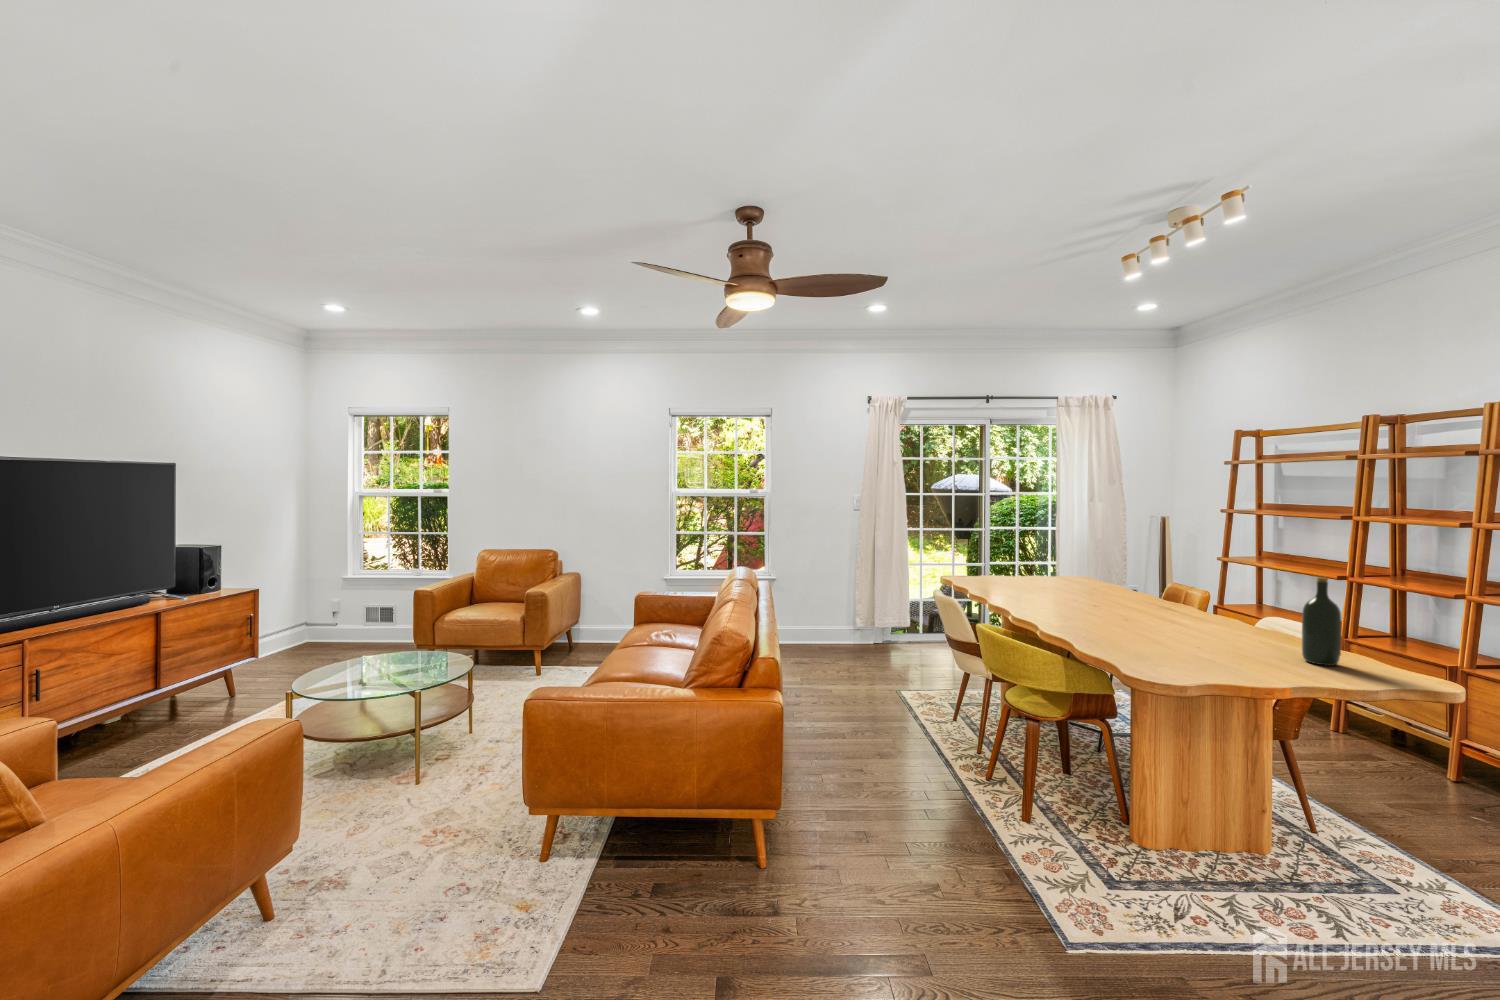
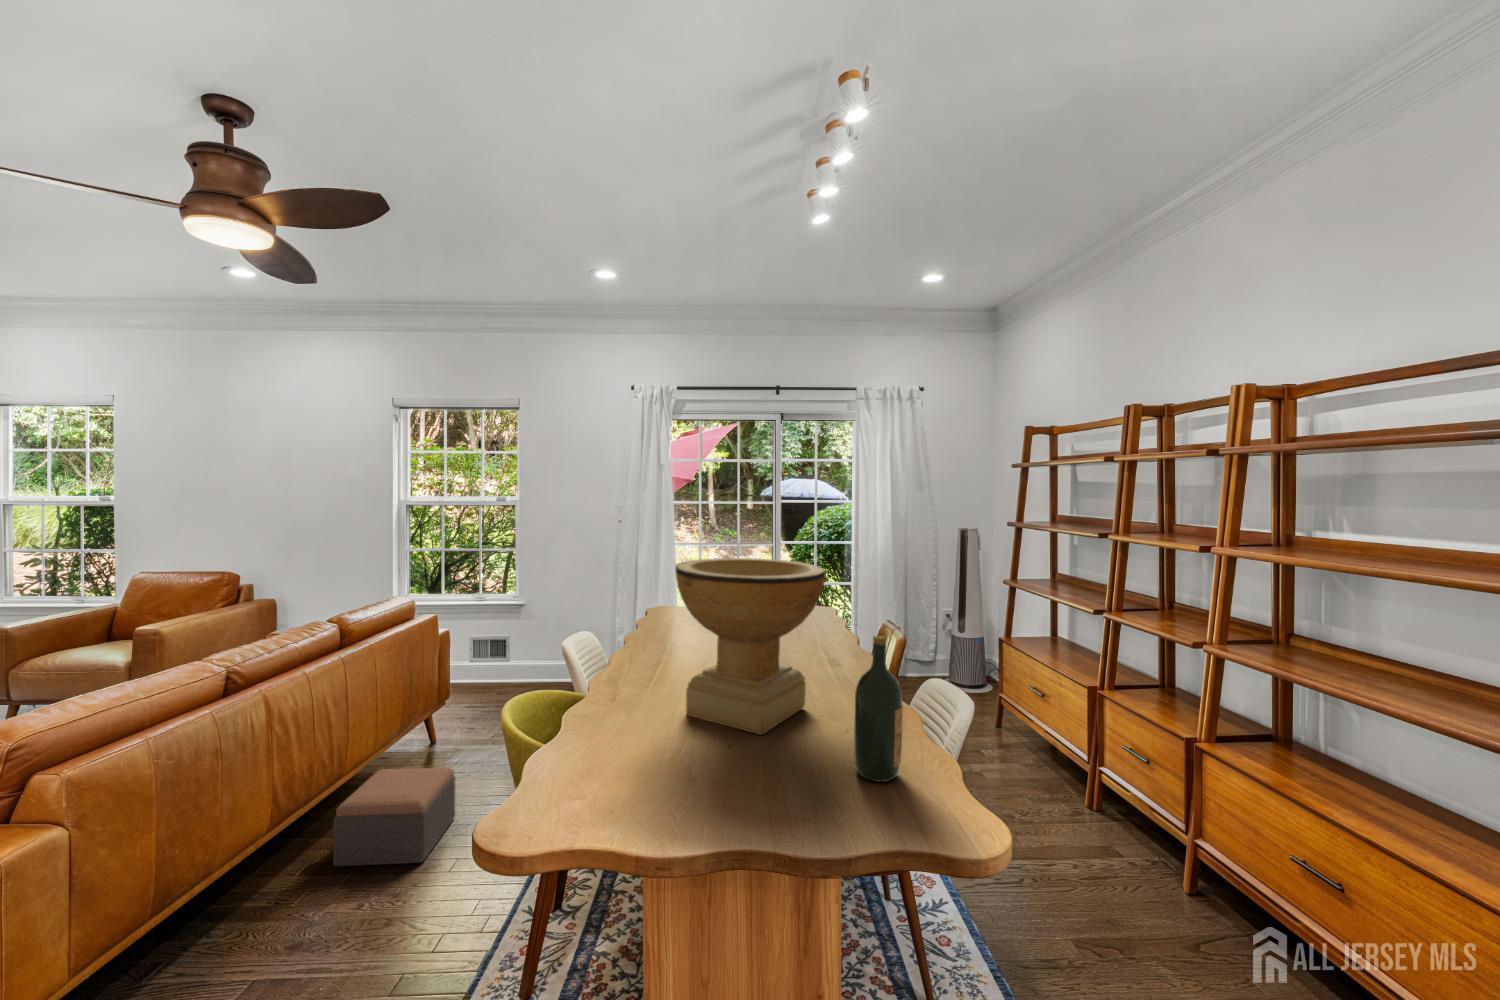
decorative bowl: none [1119,535,1241,647] -> present [675,558,825,735]
footstool: none [807,697,876,760] -> present [334,768,455,866]

